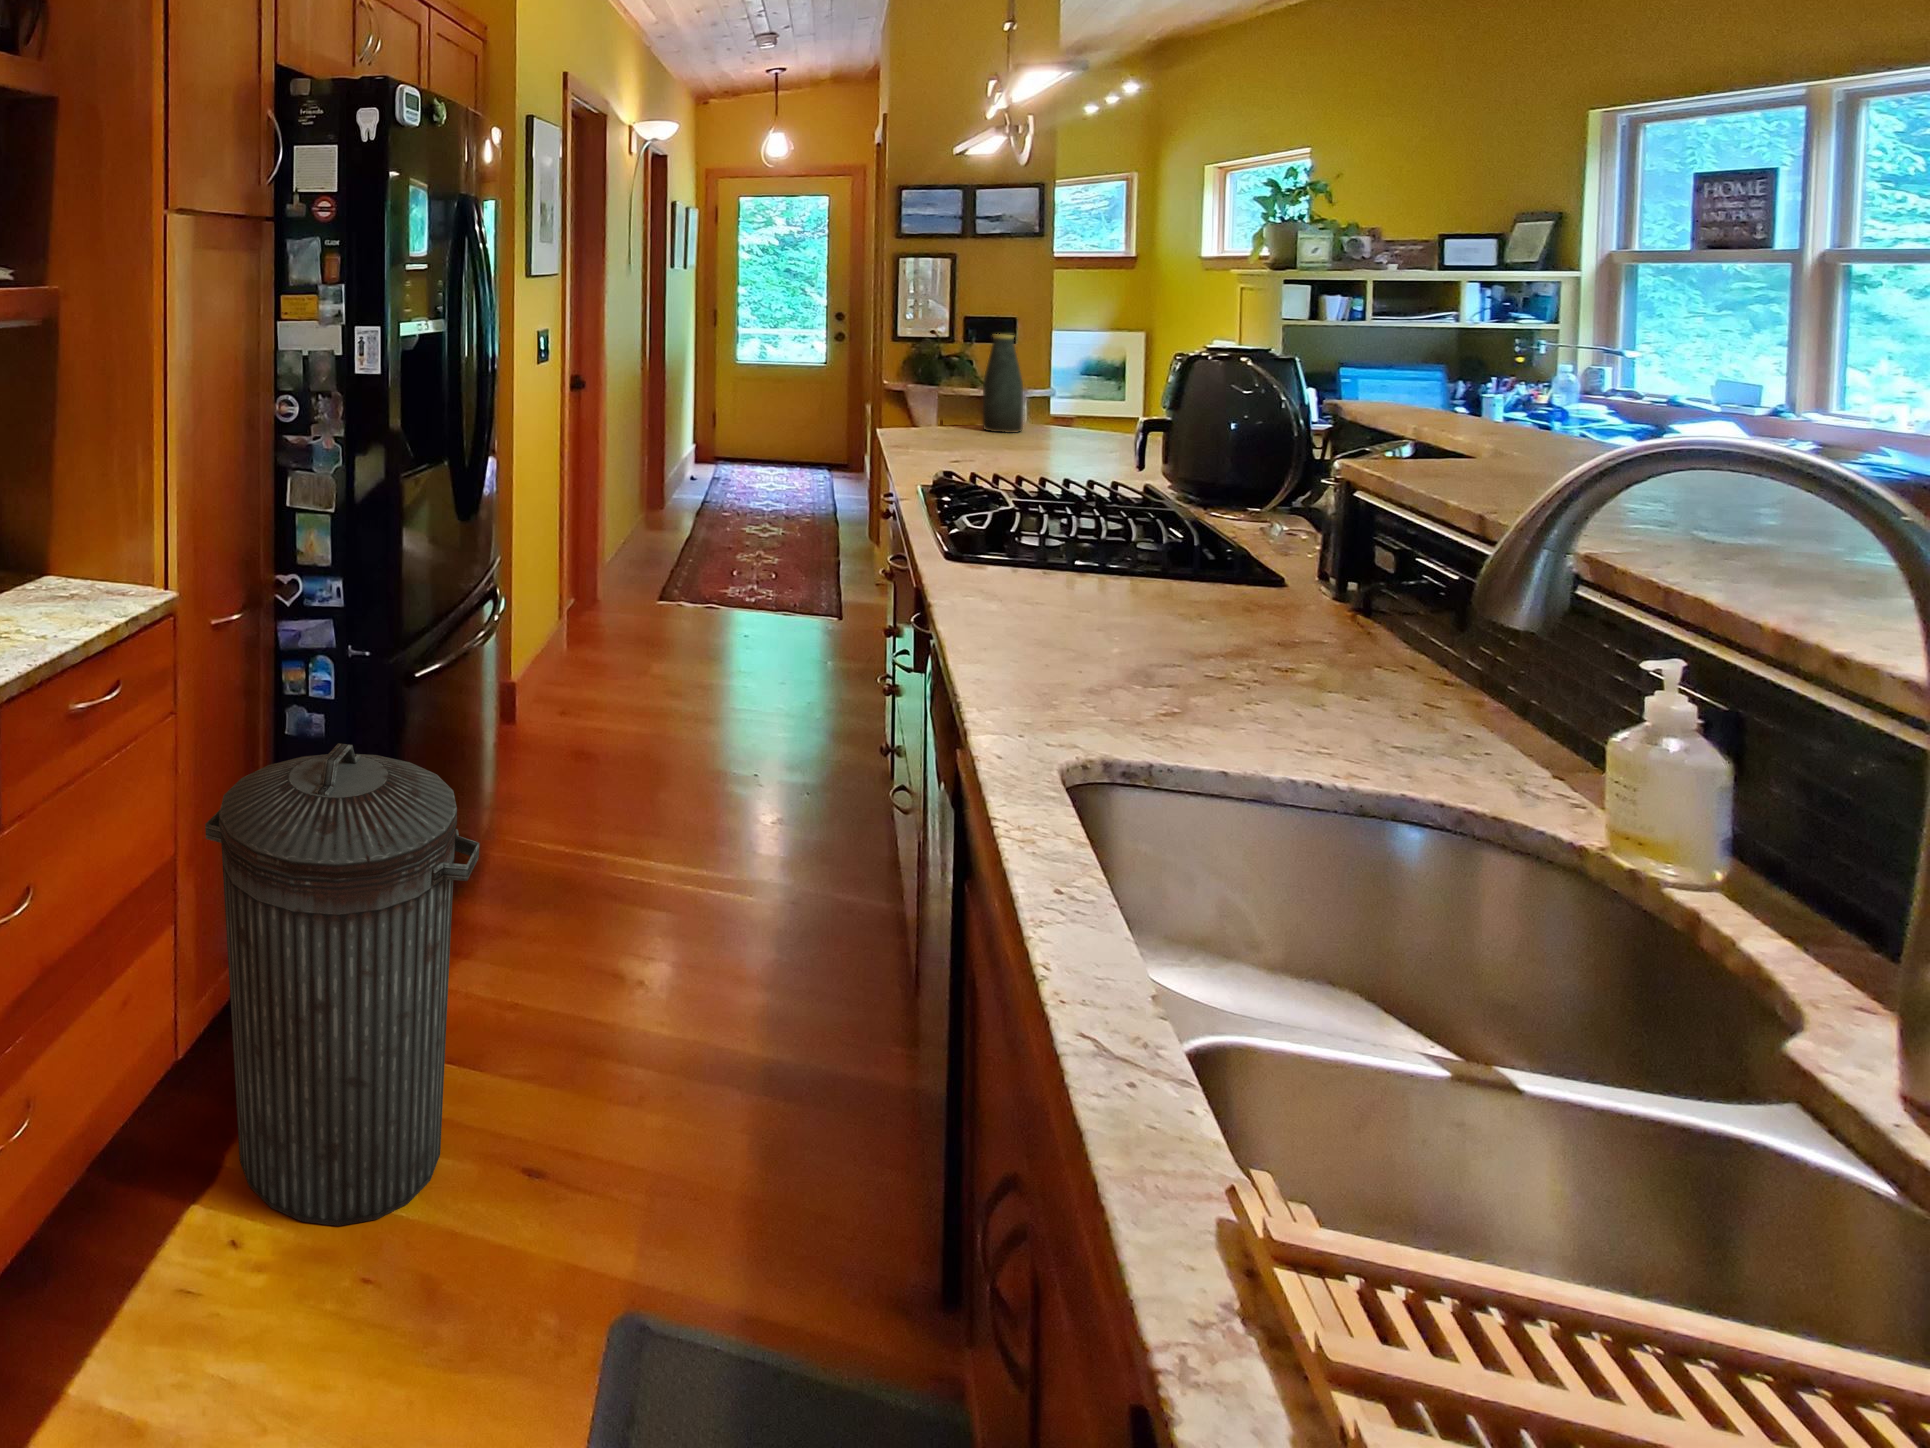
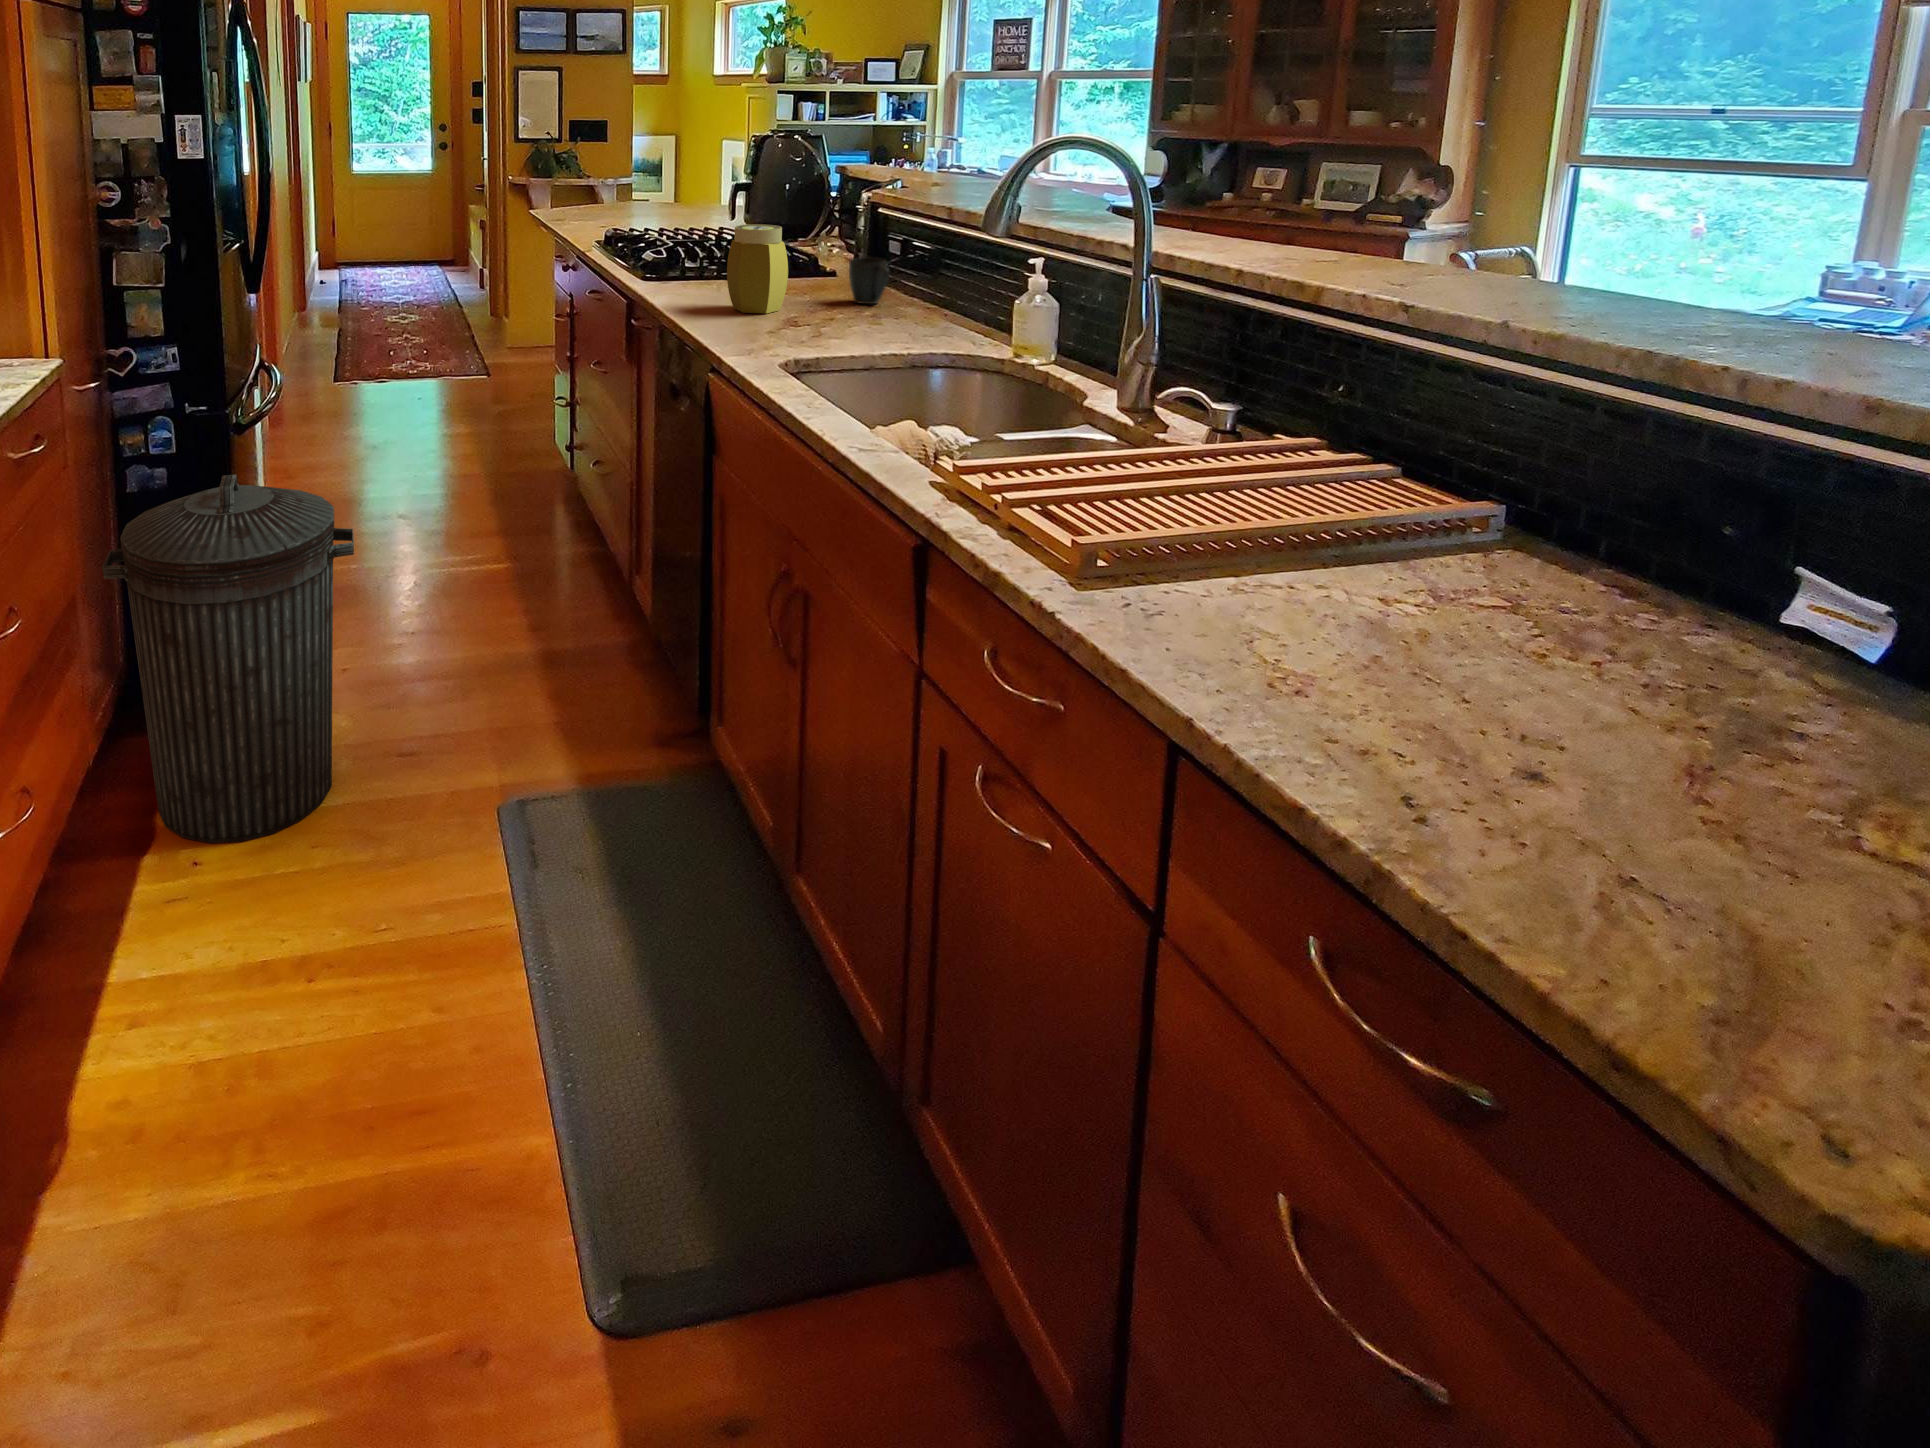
bottle: present [983,334,1023,433] -> none [611,130,638,206]
jar: none [1038,502,1144,648] -> present [727,224,788,314]
mug: none [1274,573,1353,658] -> present [849,258,889,304]

